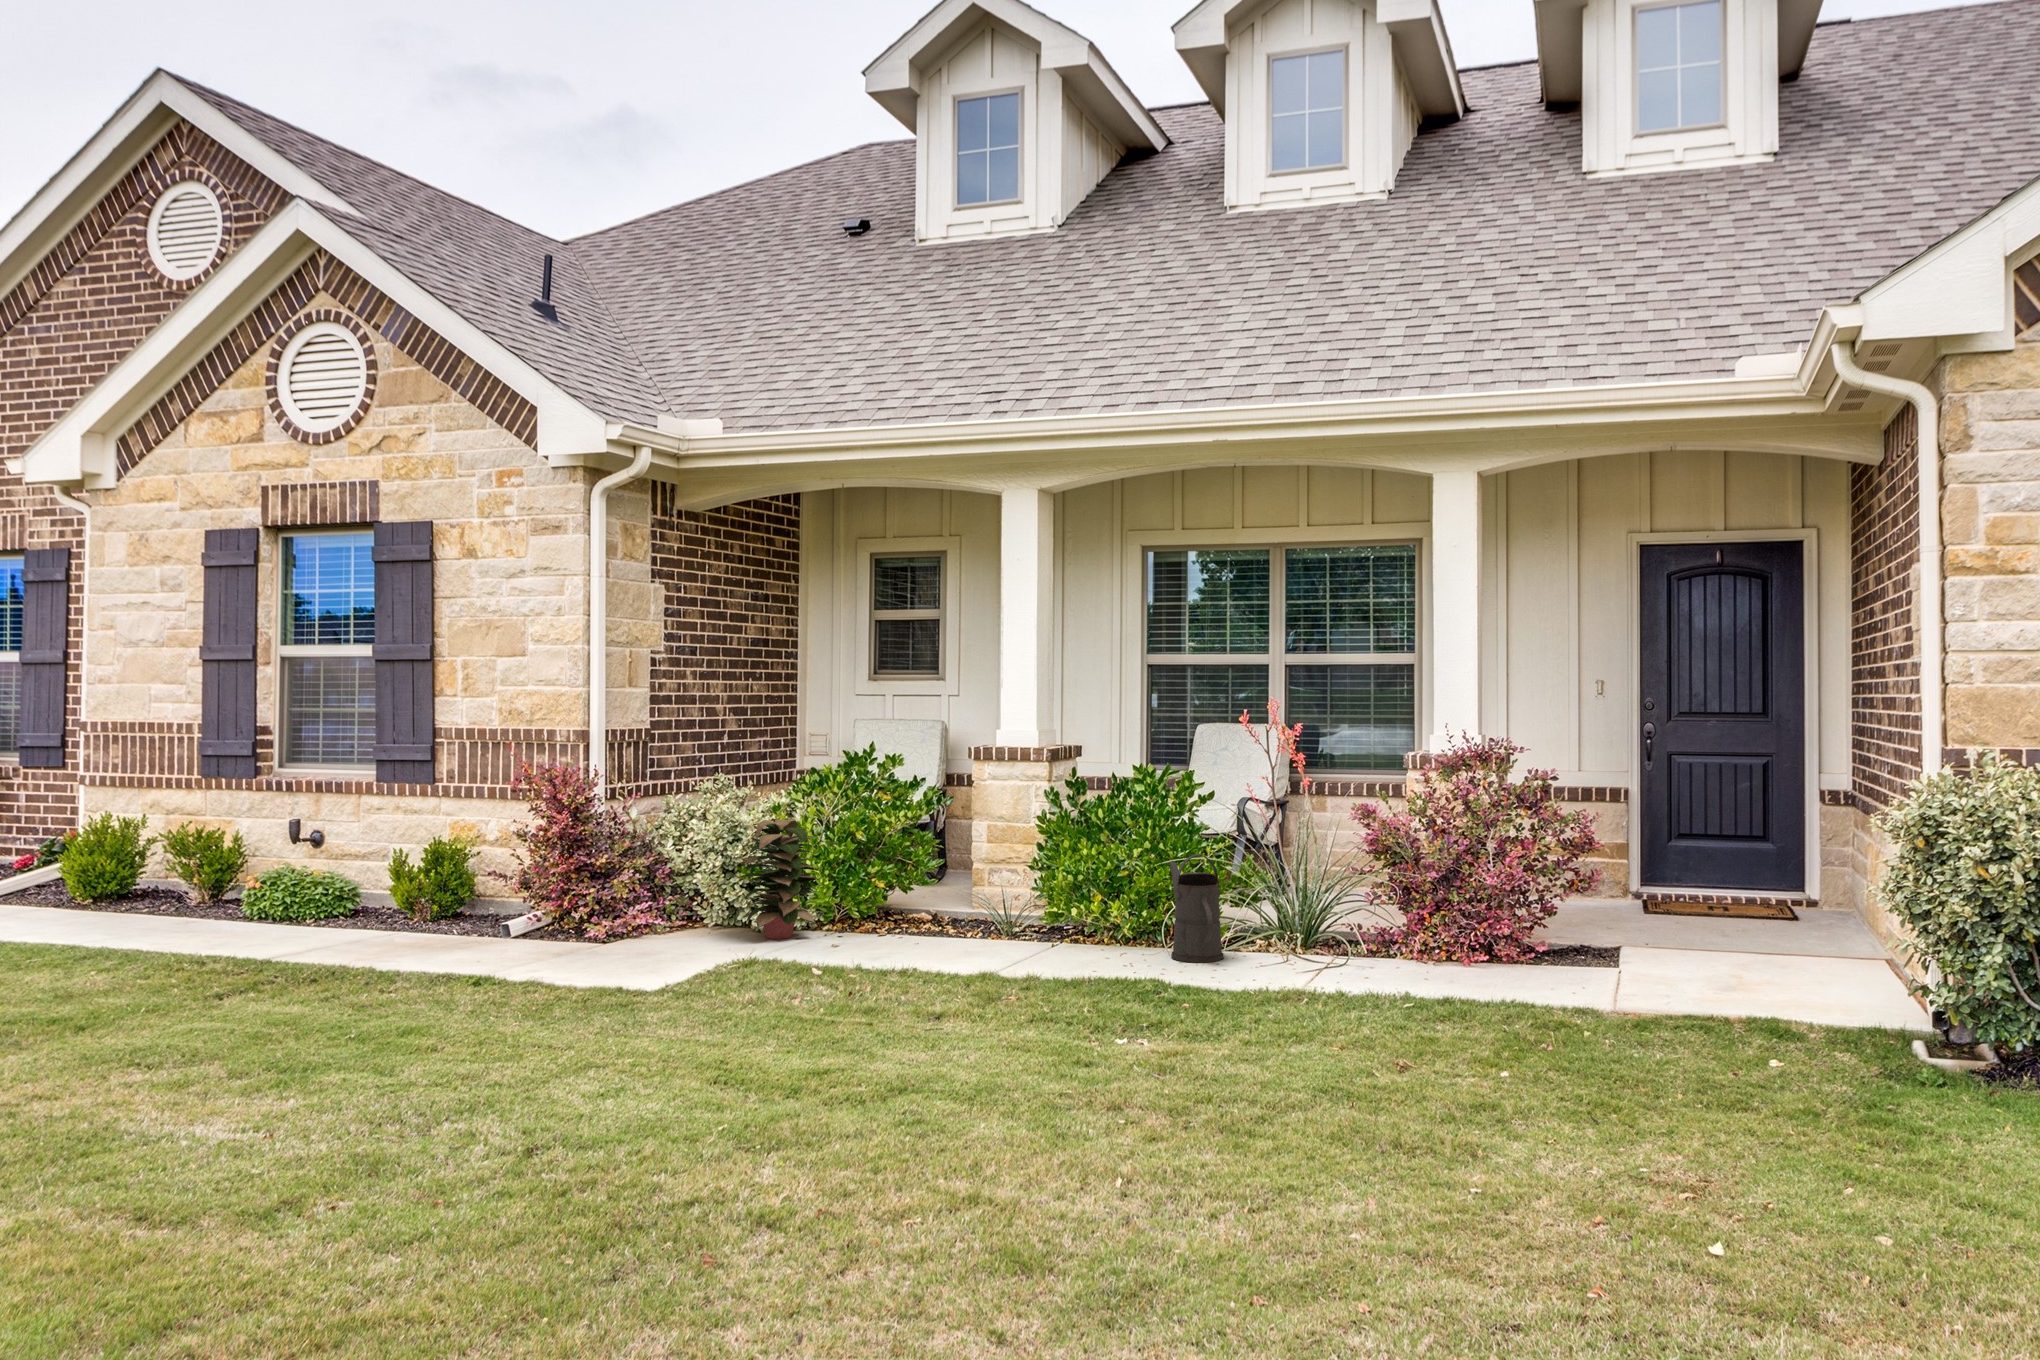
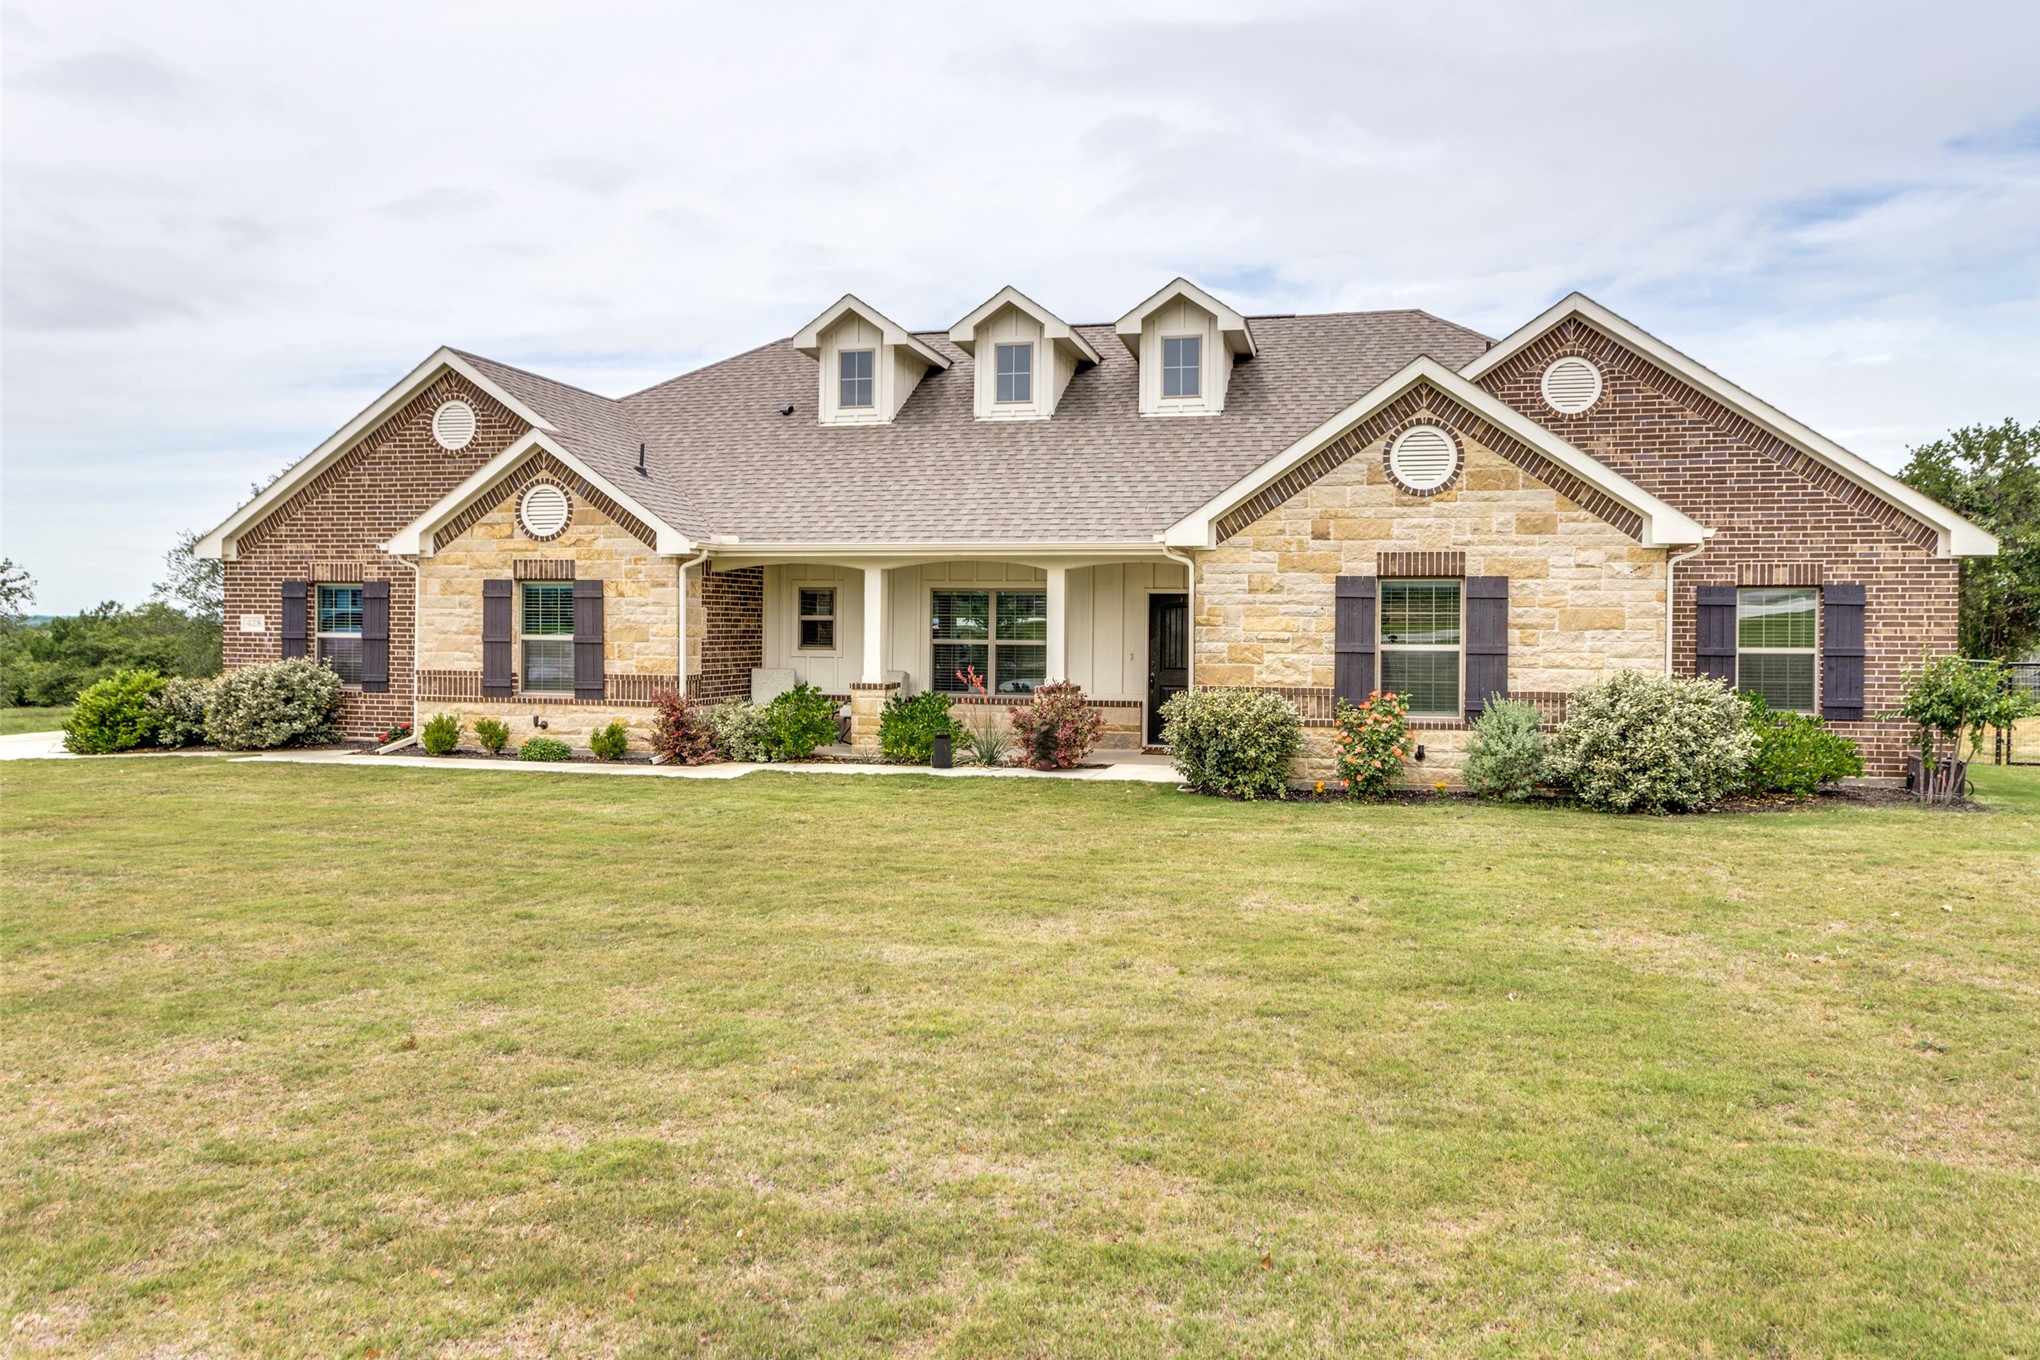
decorative plant: present [739,820,820,939] -> present [1030,719,1062,770]

